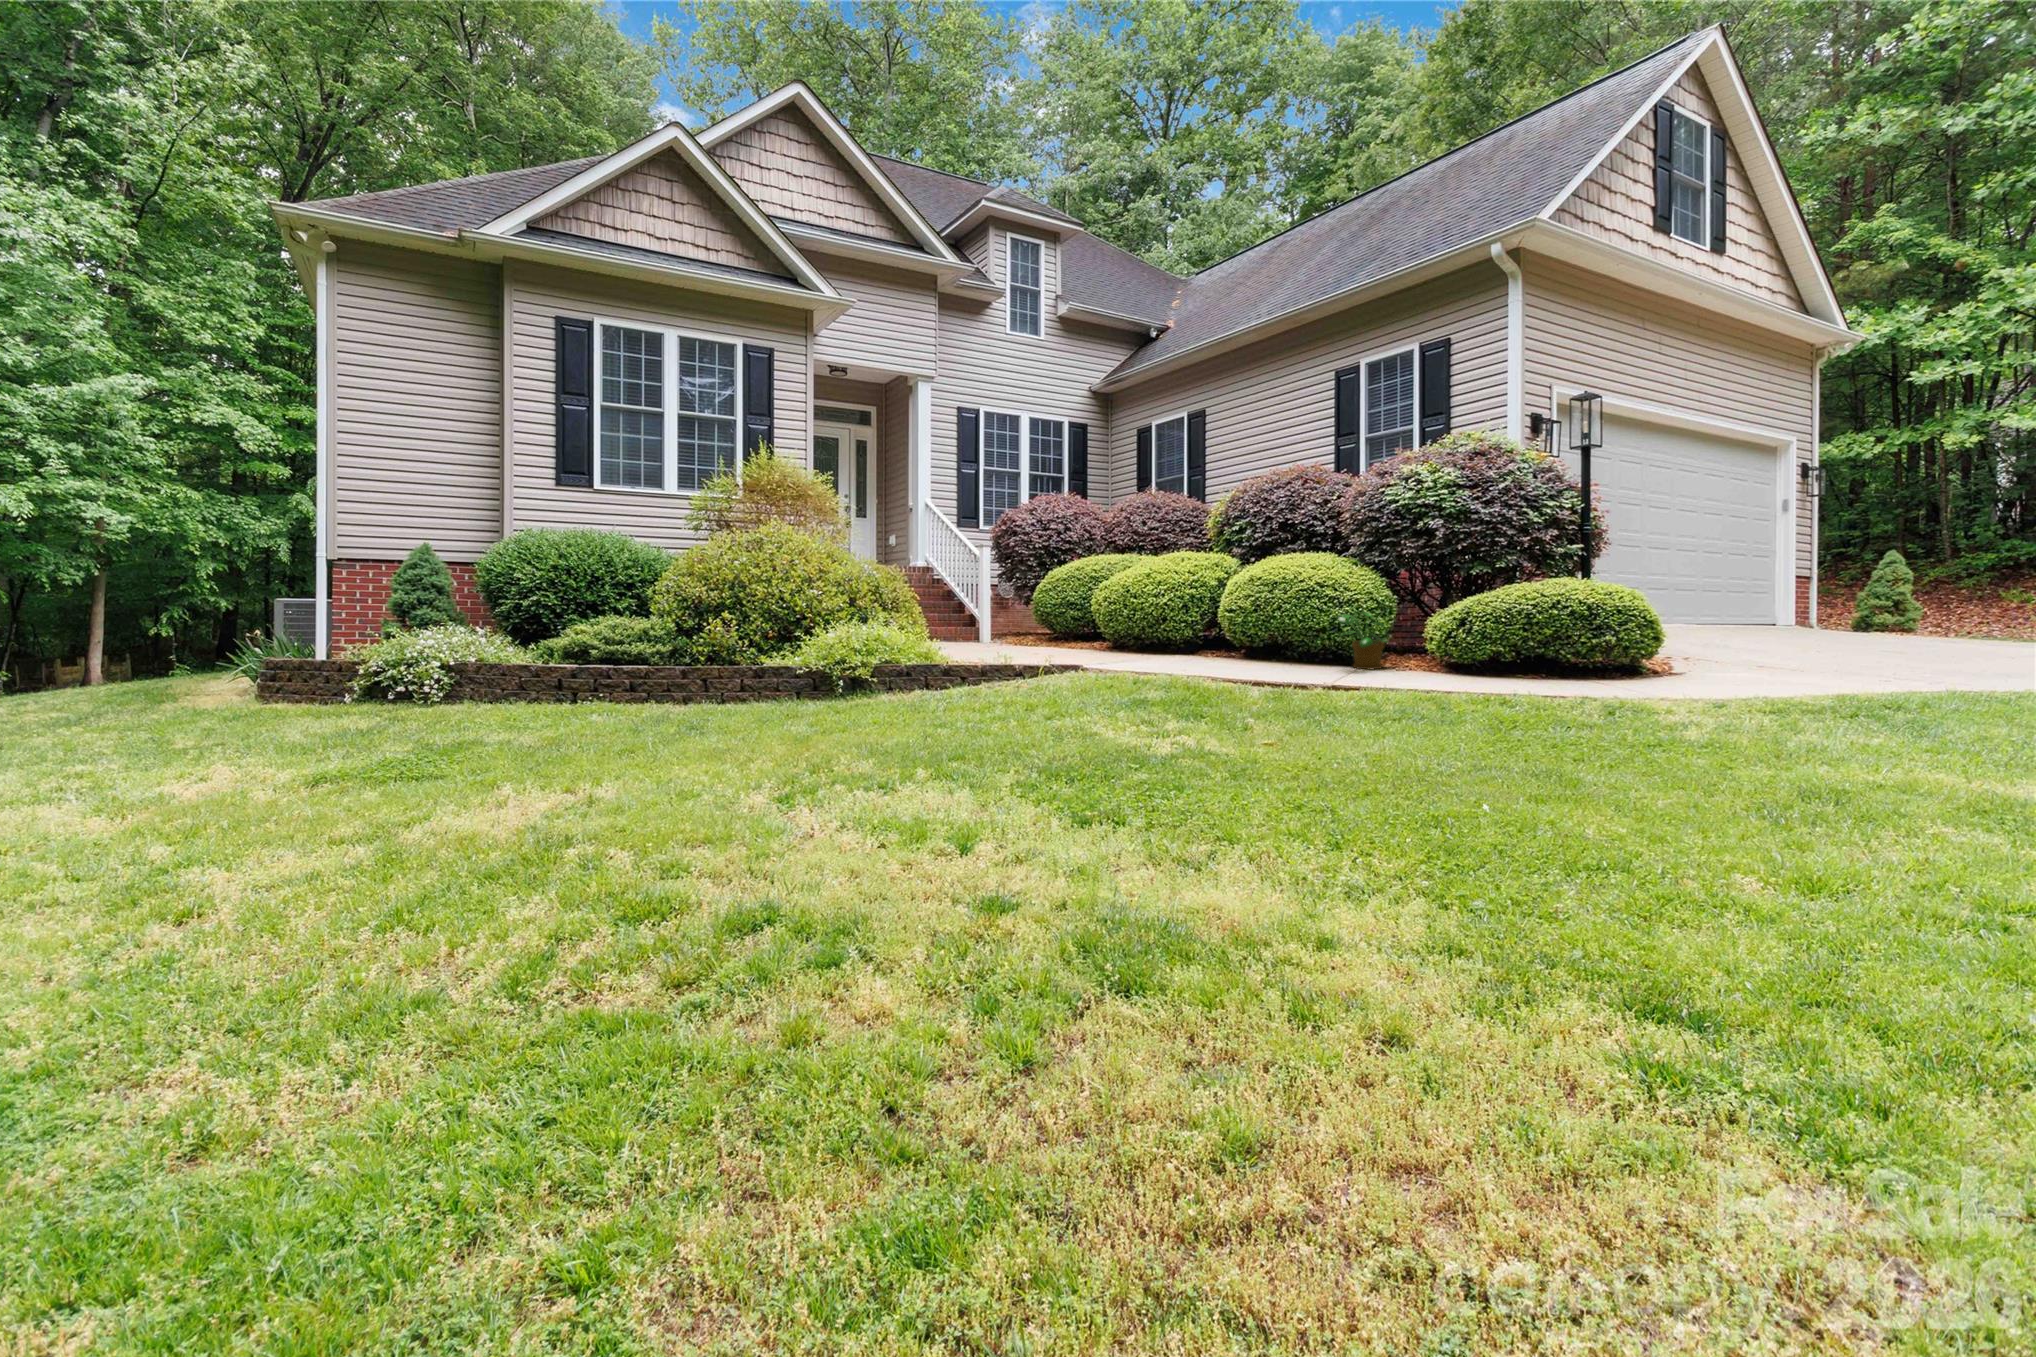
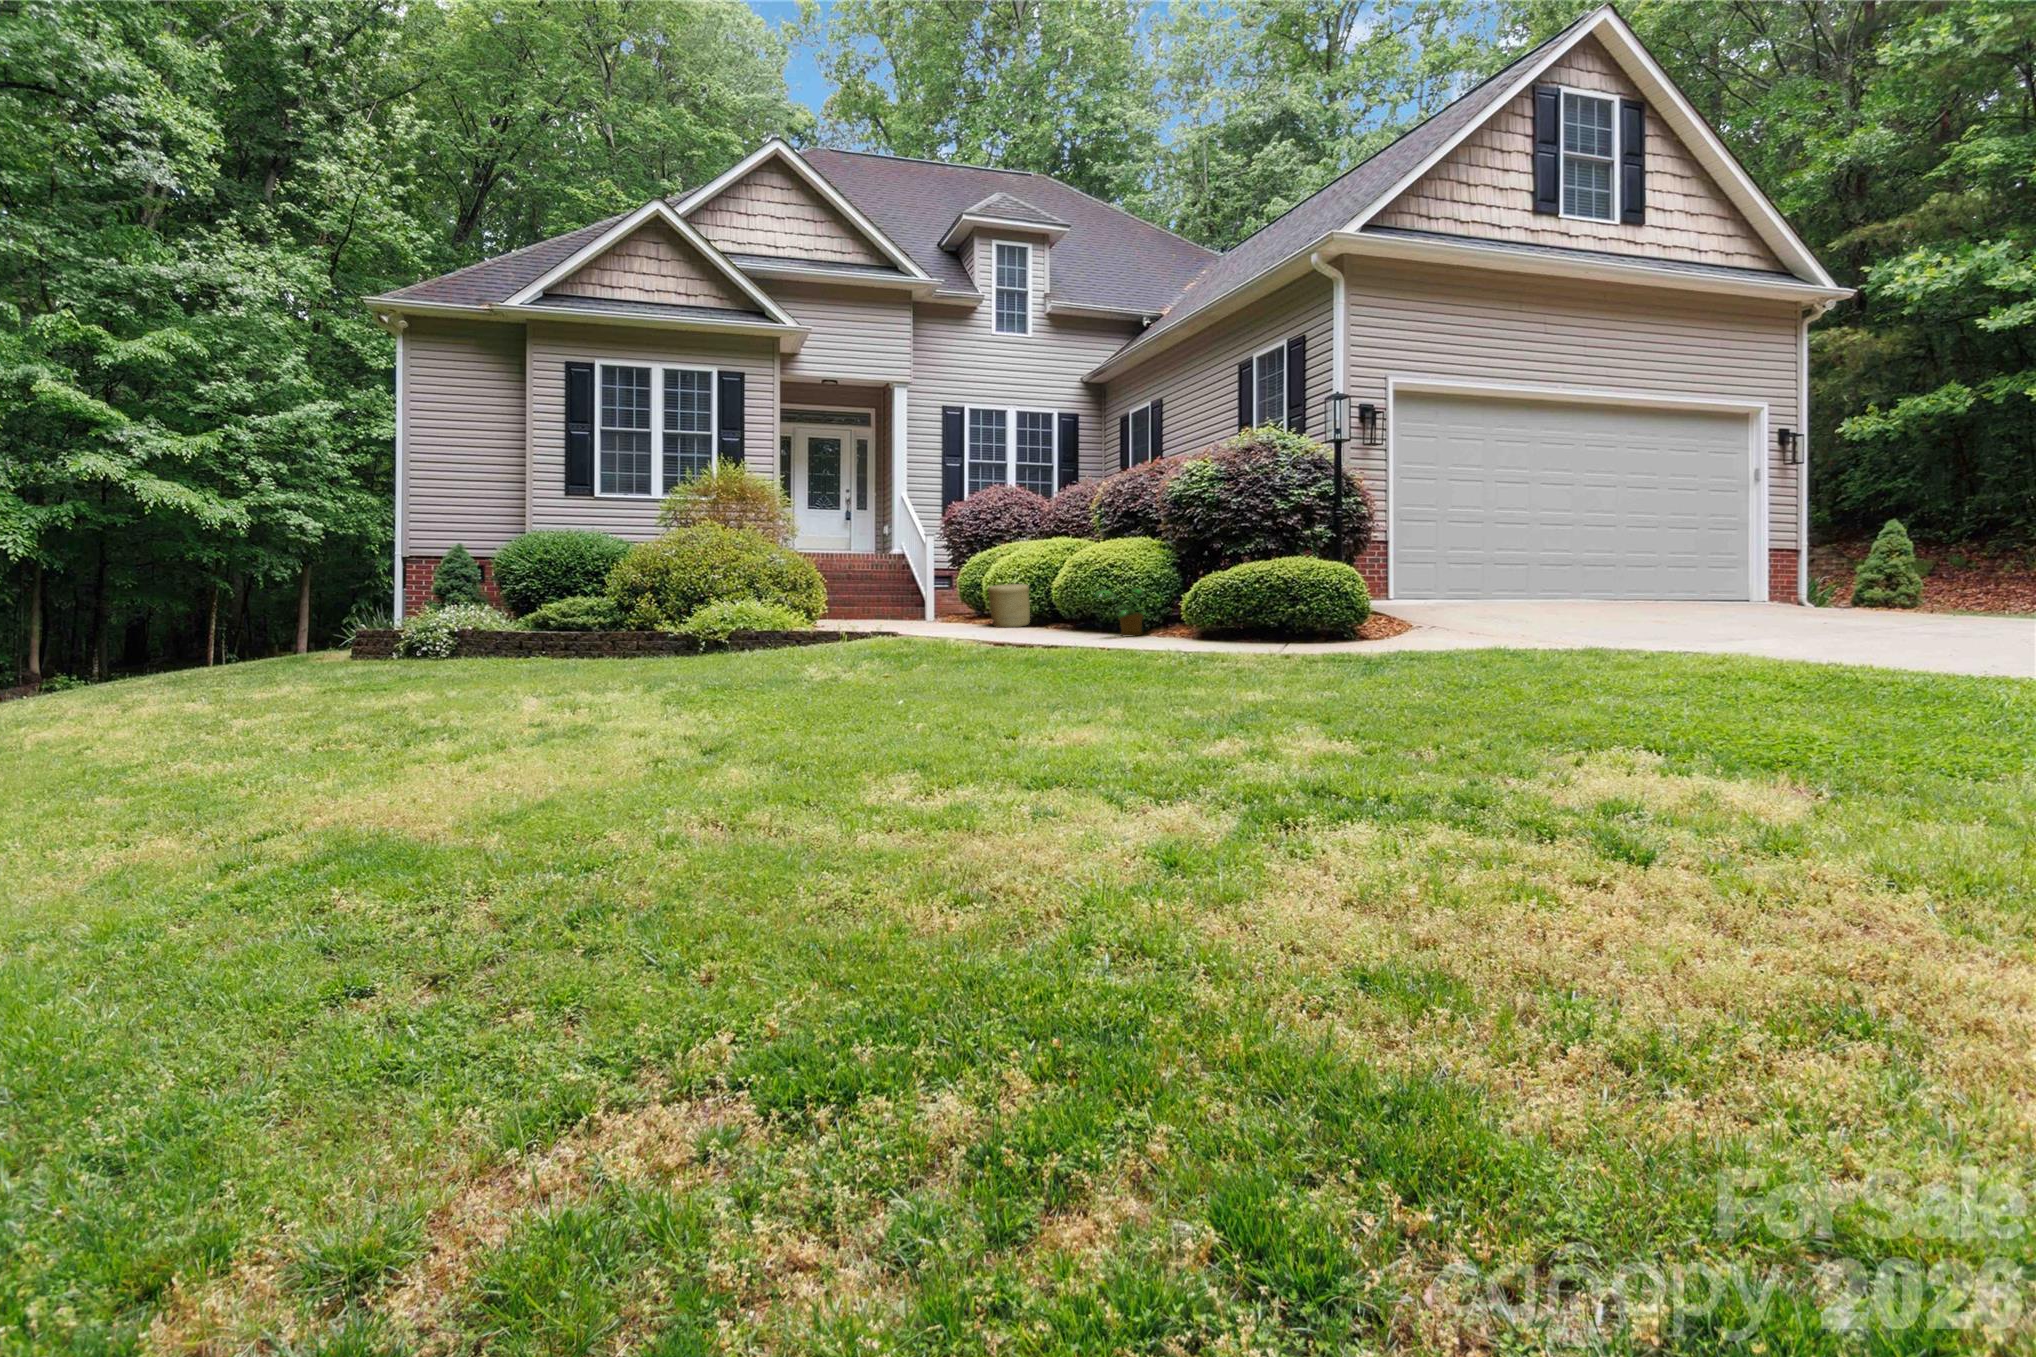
woven basket: none [1138,604,1187,656] -> present [988,584,1030,627]

